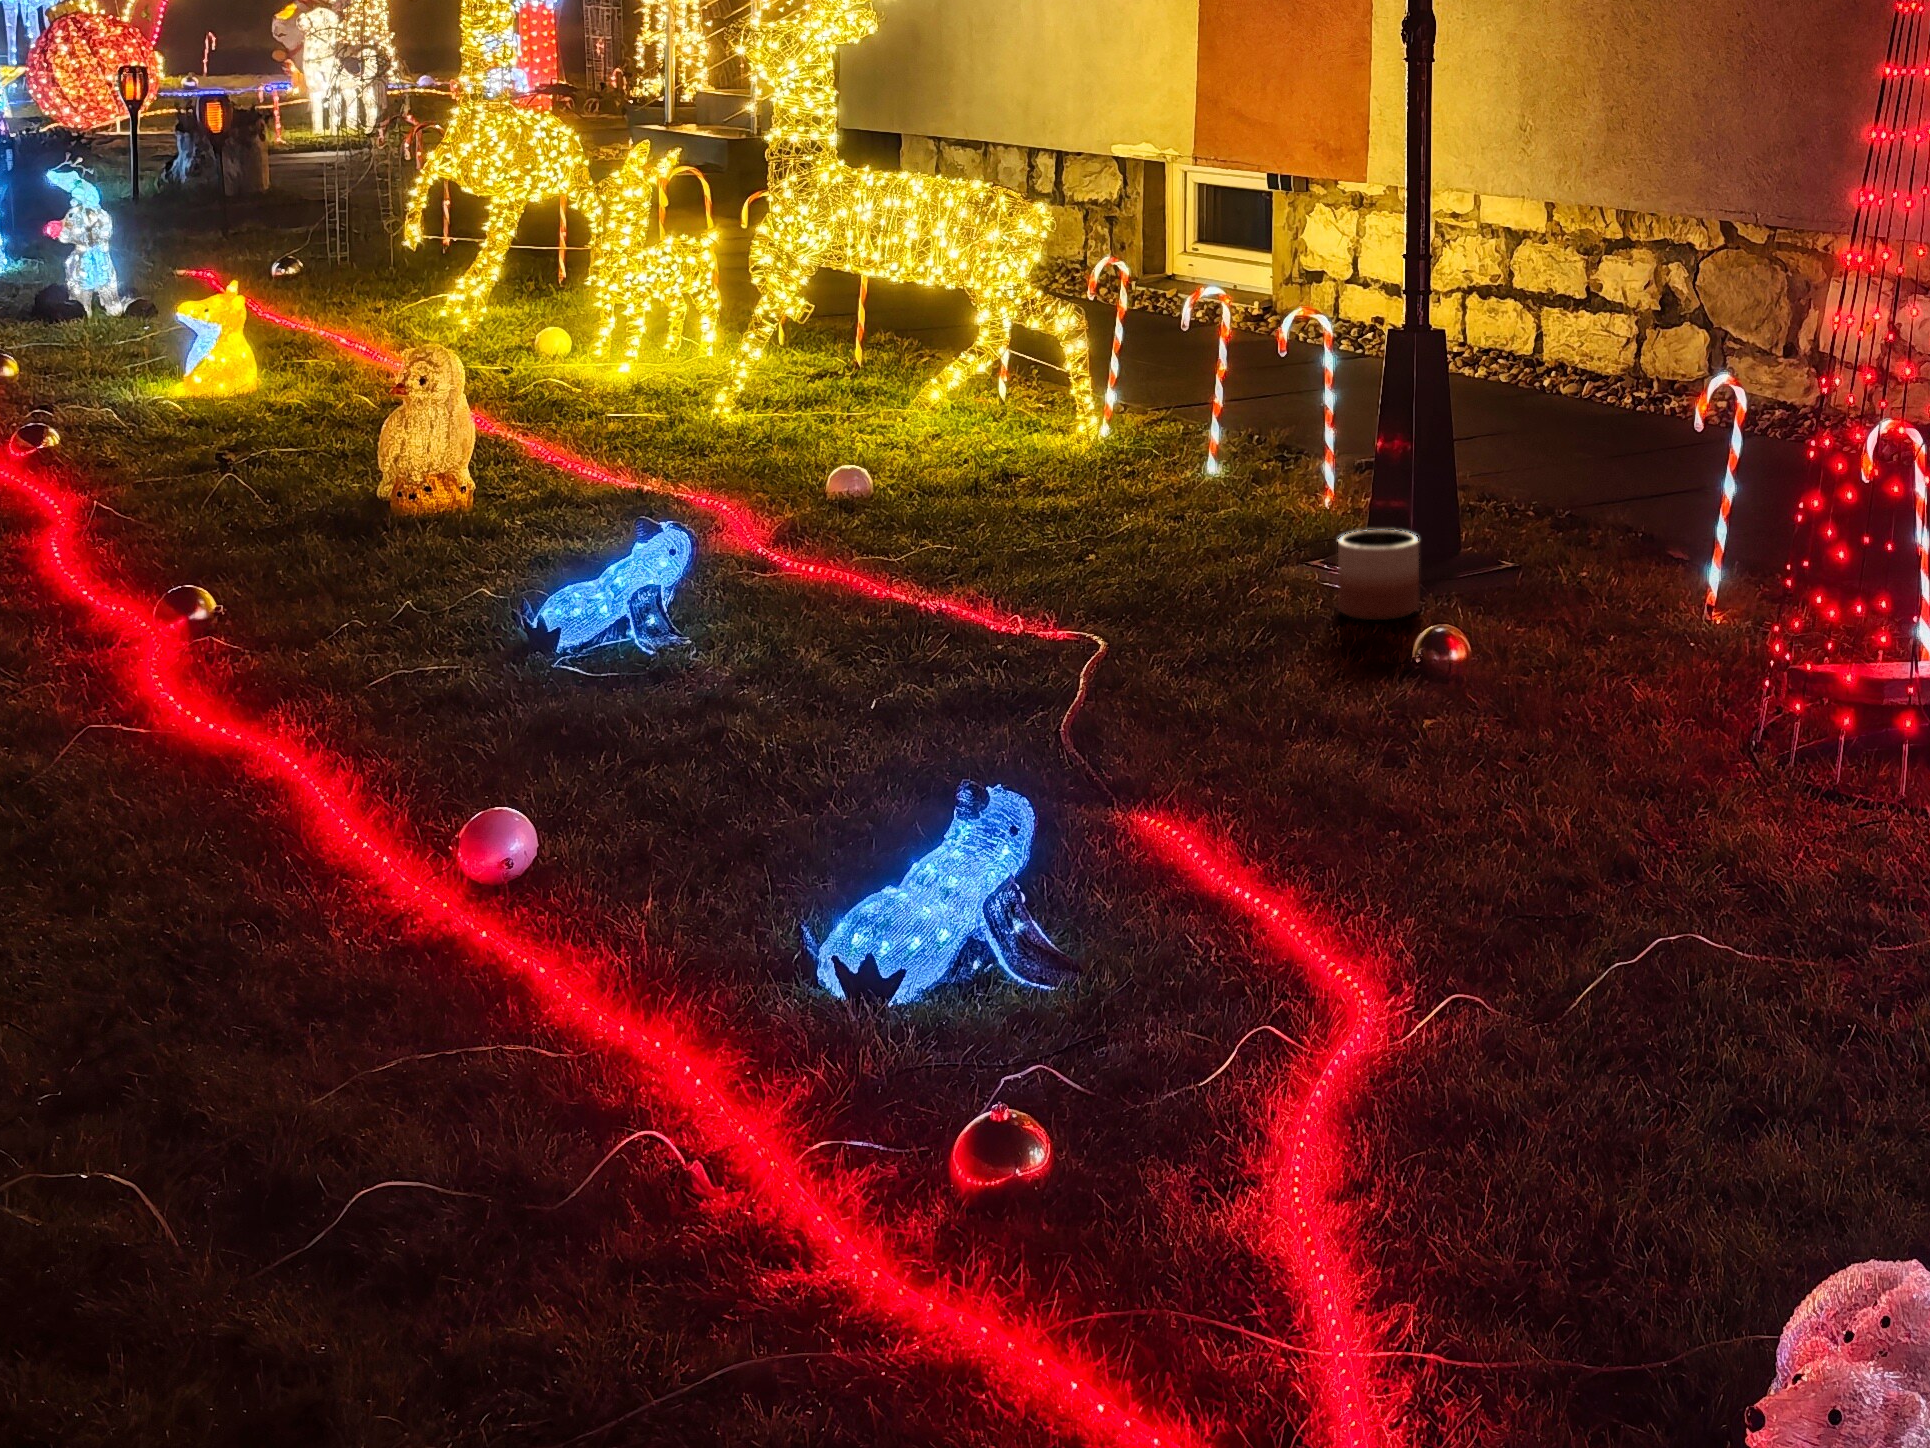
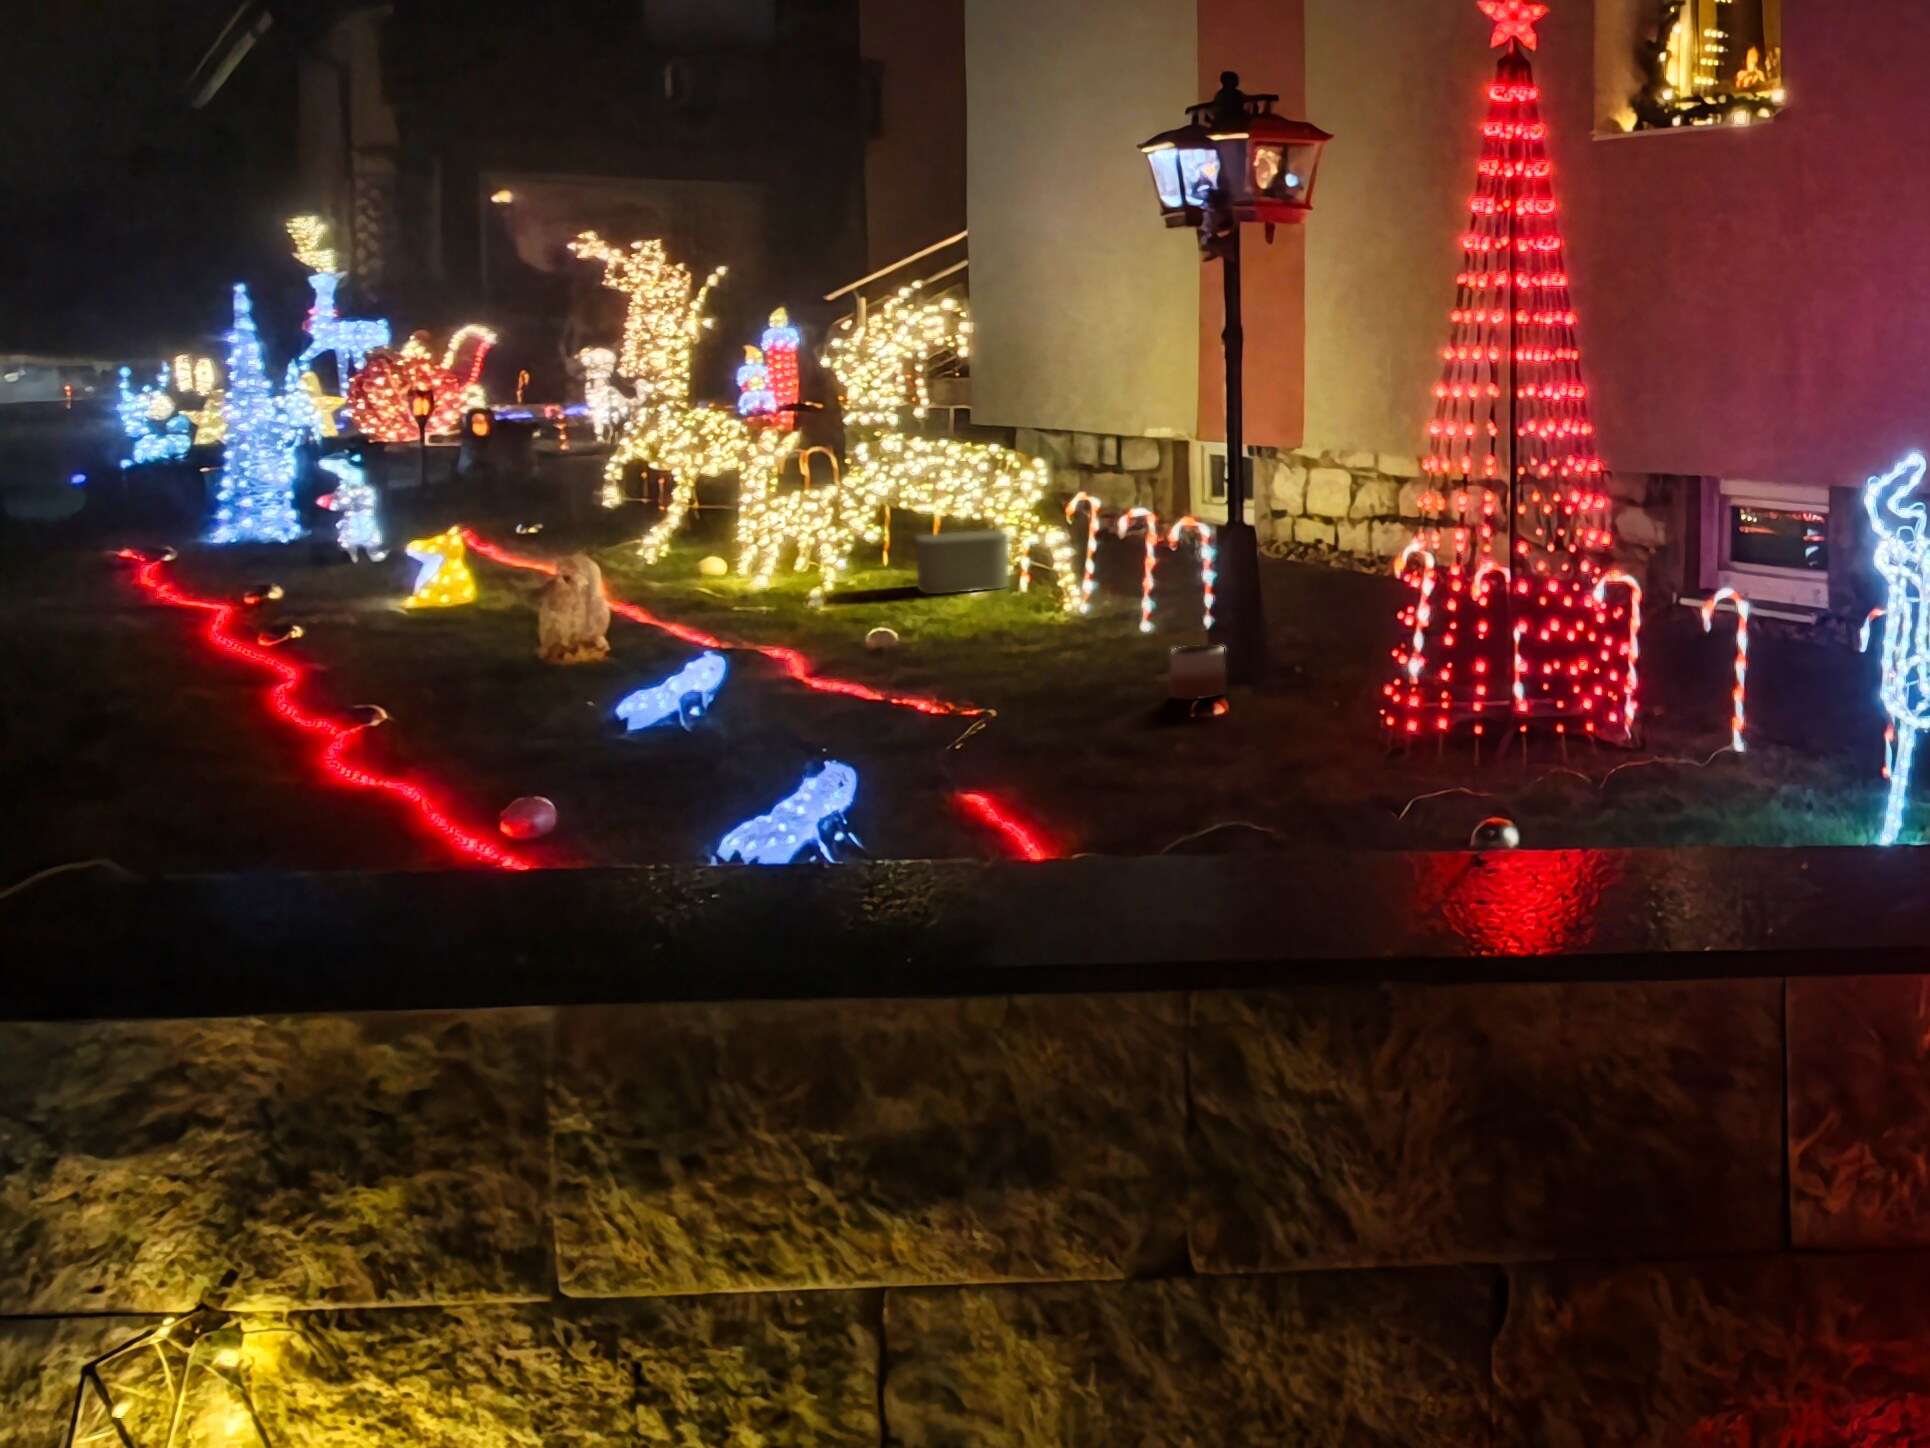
storage box: none [834,298,962,392] -> present [915,530,1009,594]

